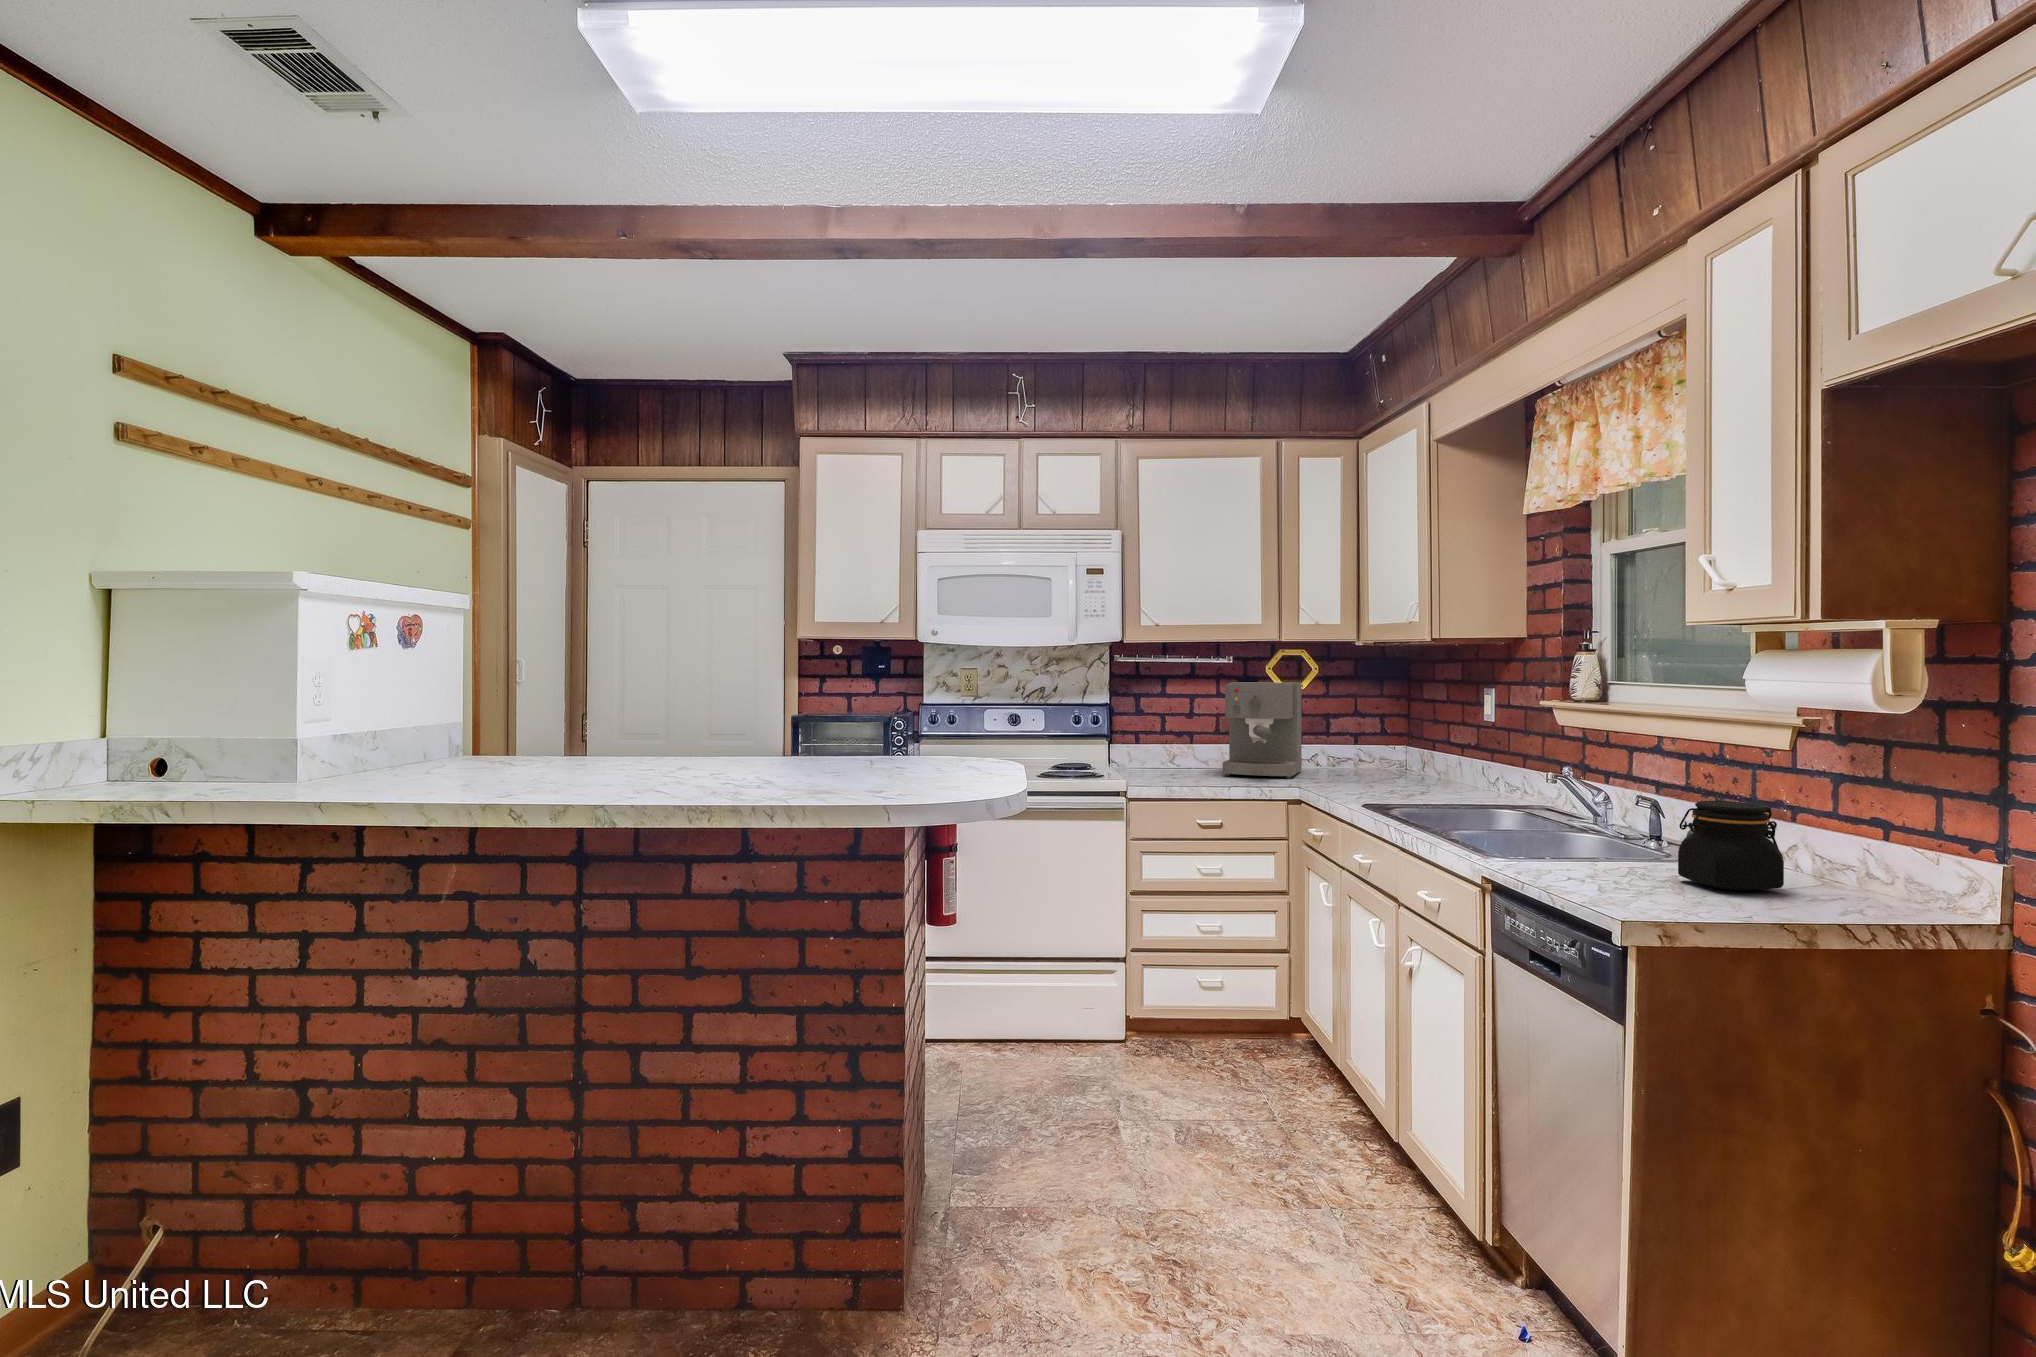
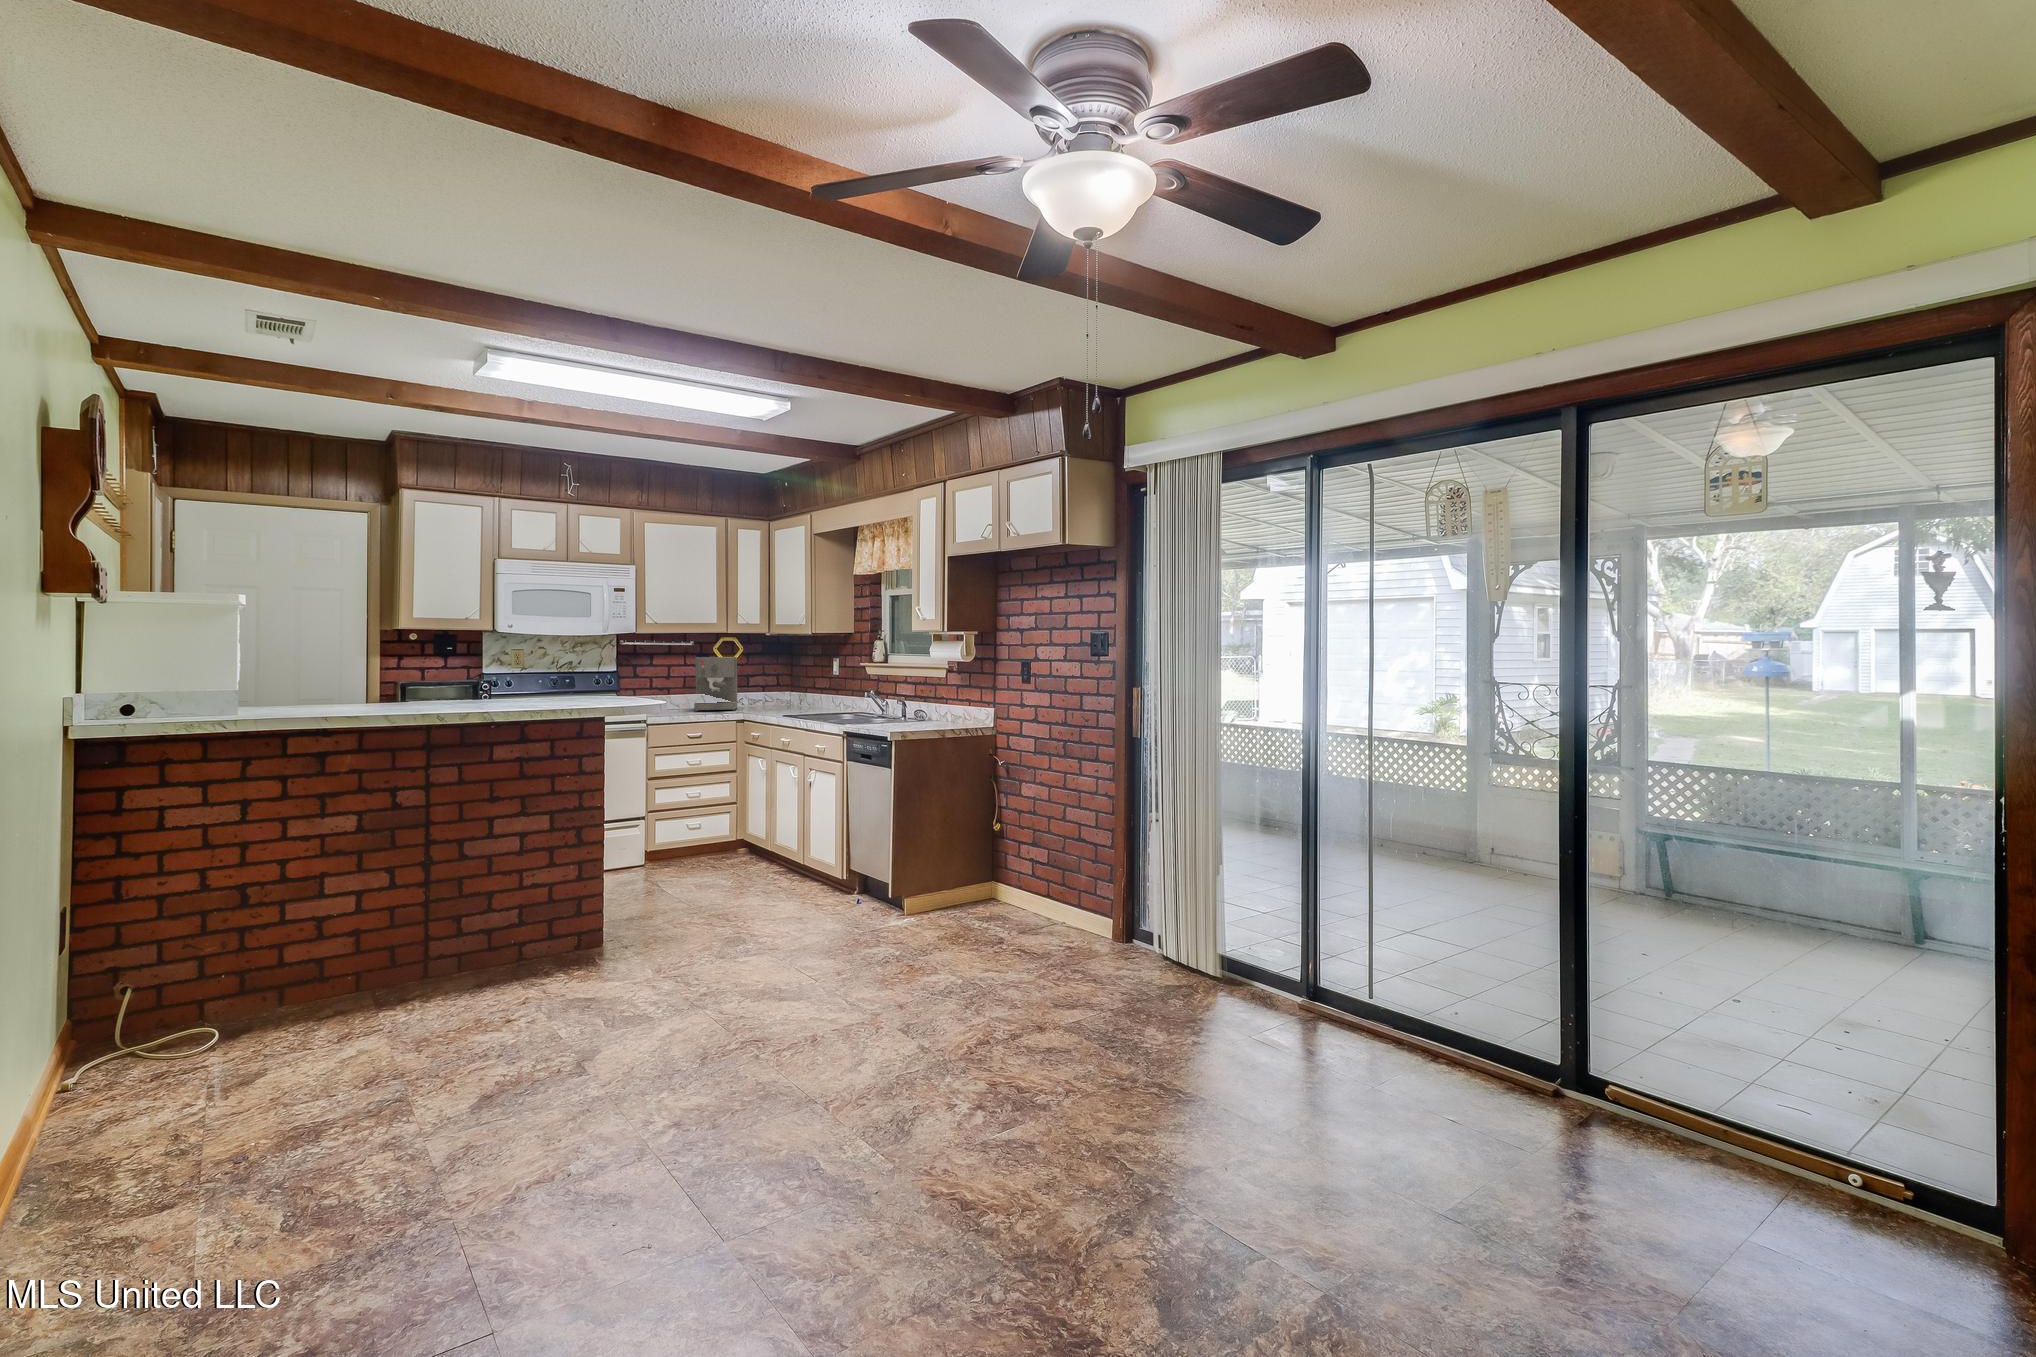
jar: present [1678,801,1784,891] -> none [909,696,939,726]

